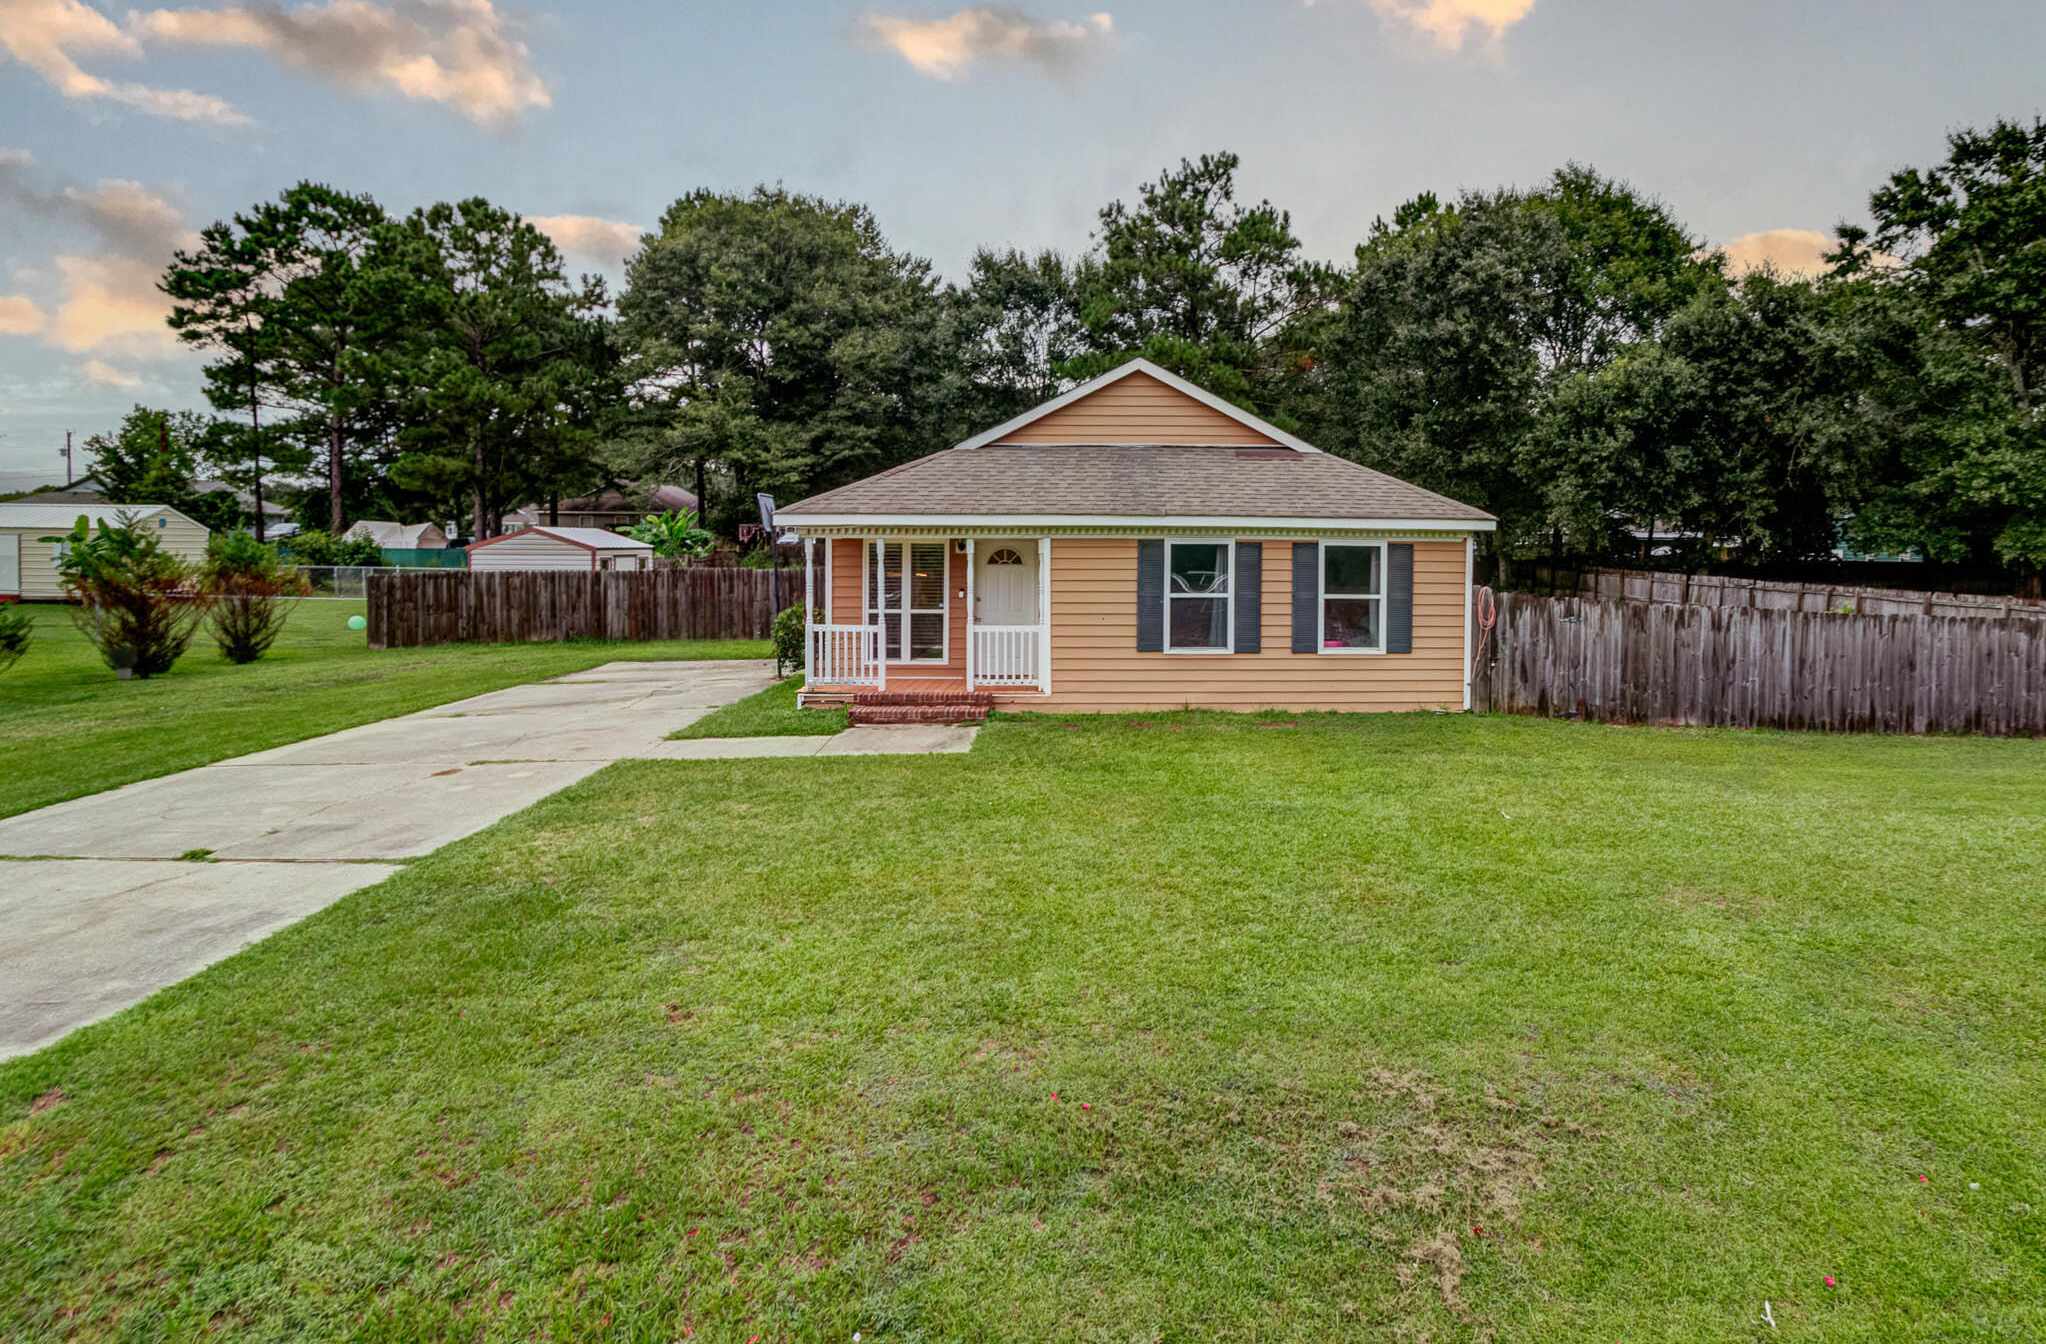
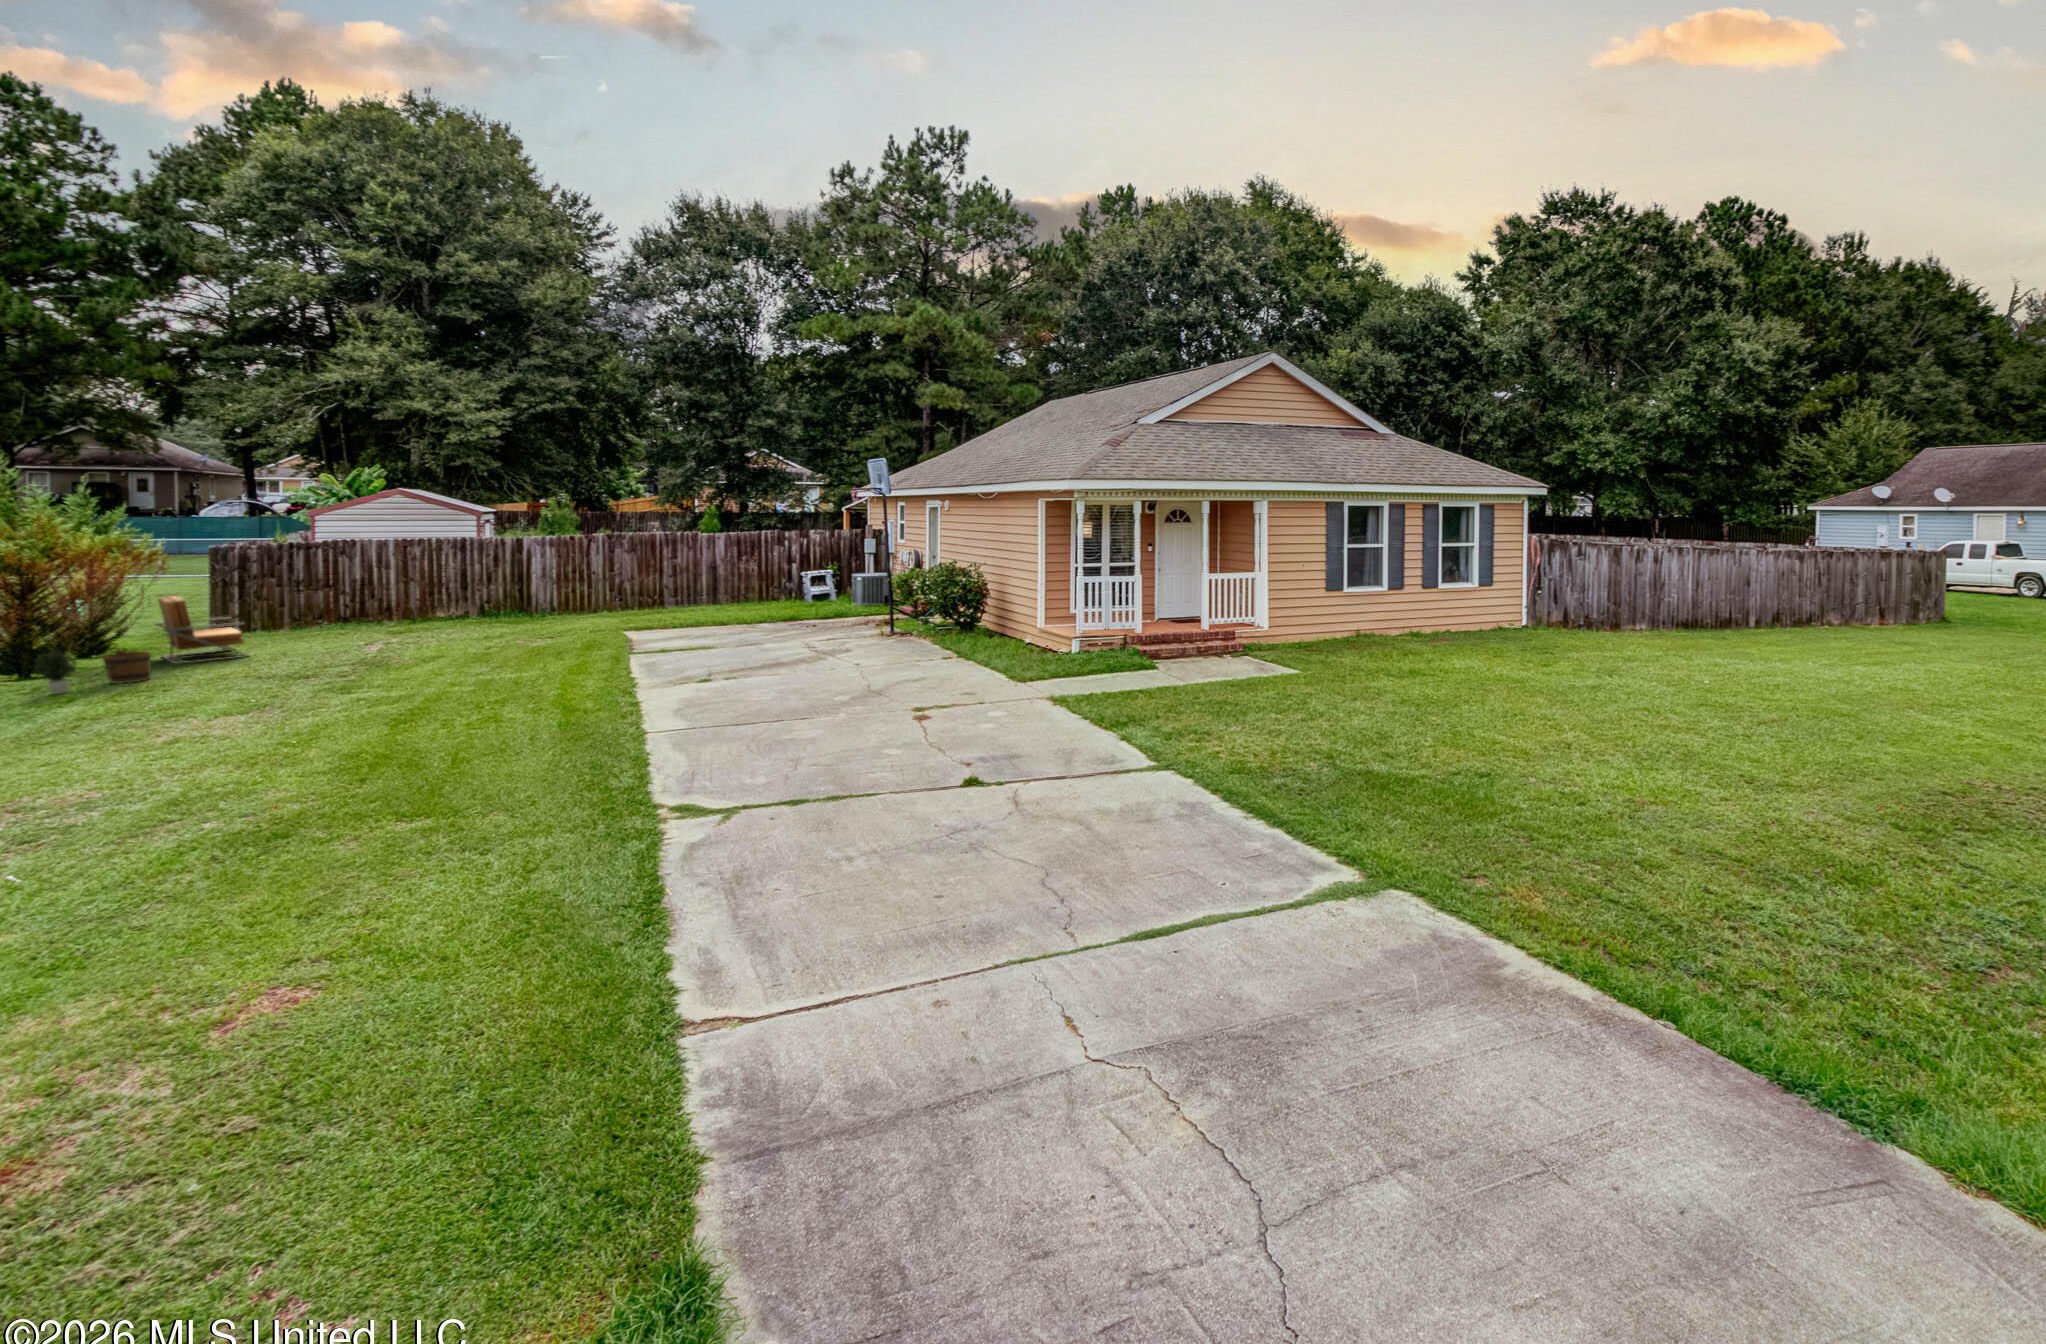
lounge chair: none [249,613,323,666] -> present [154,596,248,664]
bucket: none [168,648,204,675] -> present [103,648,151,683]

